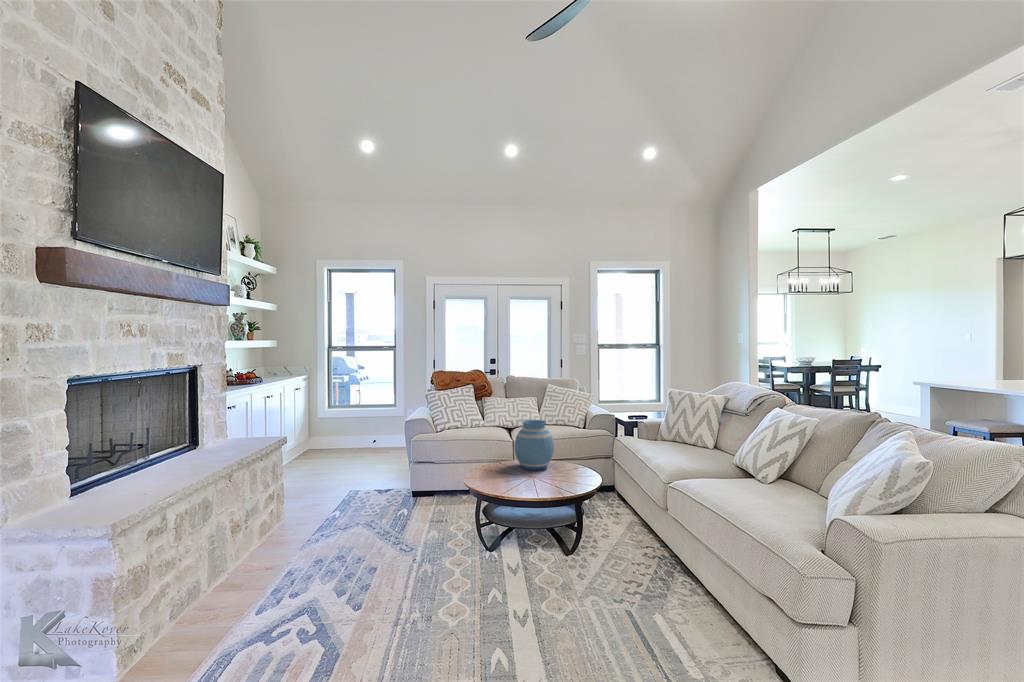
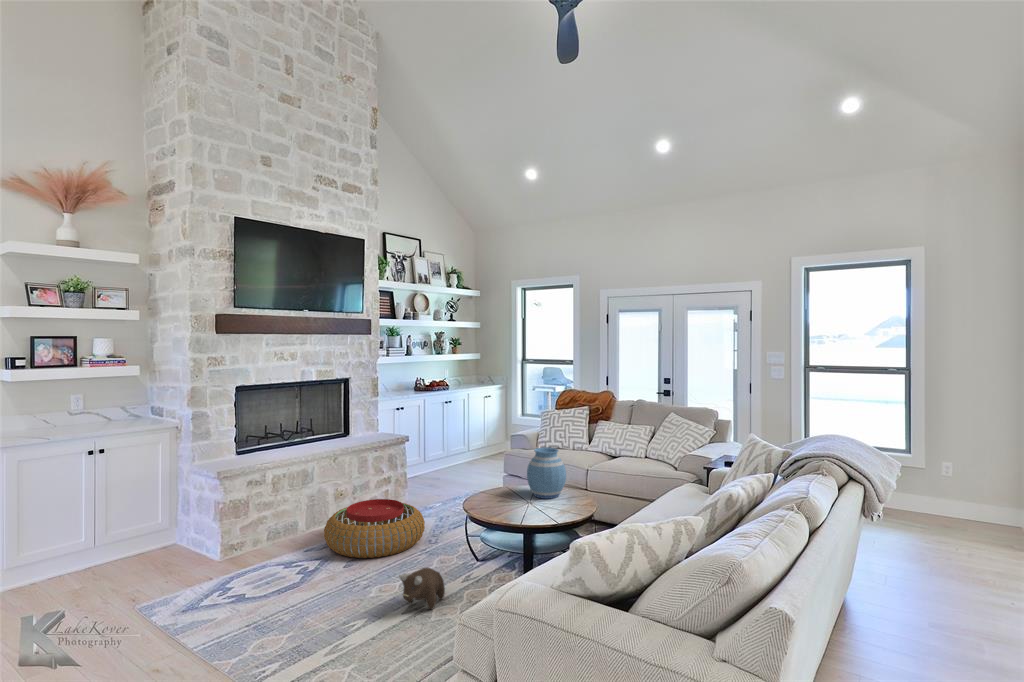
pouf: none [264,512,401,599] -> present [324,499,425,558]
plush toy: none [497,566,540,615] -> present [399,568,445,609]

